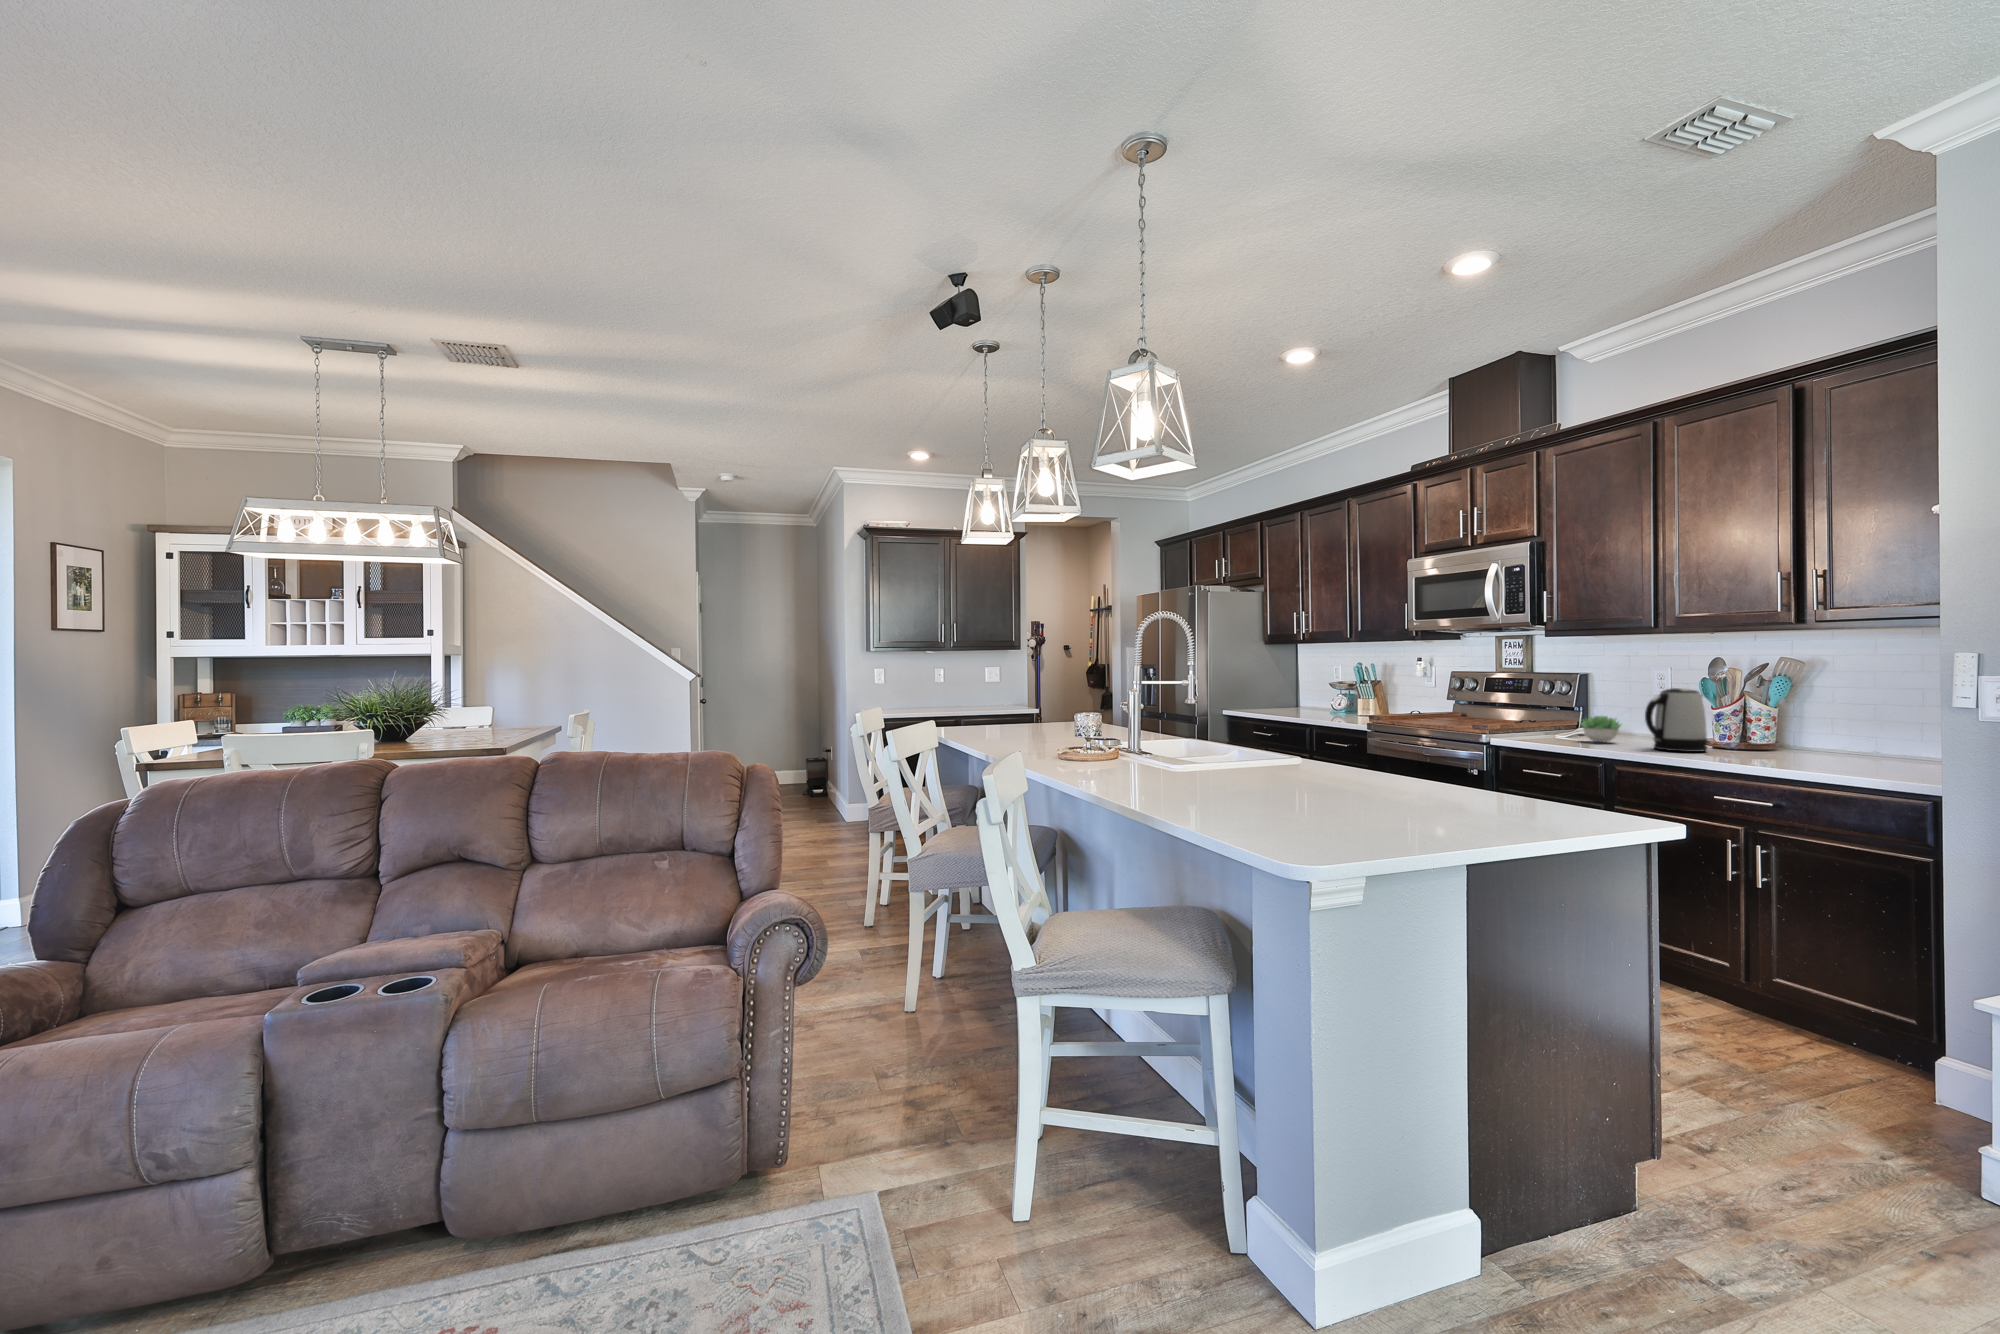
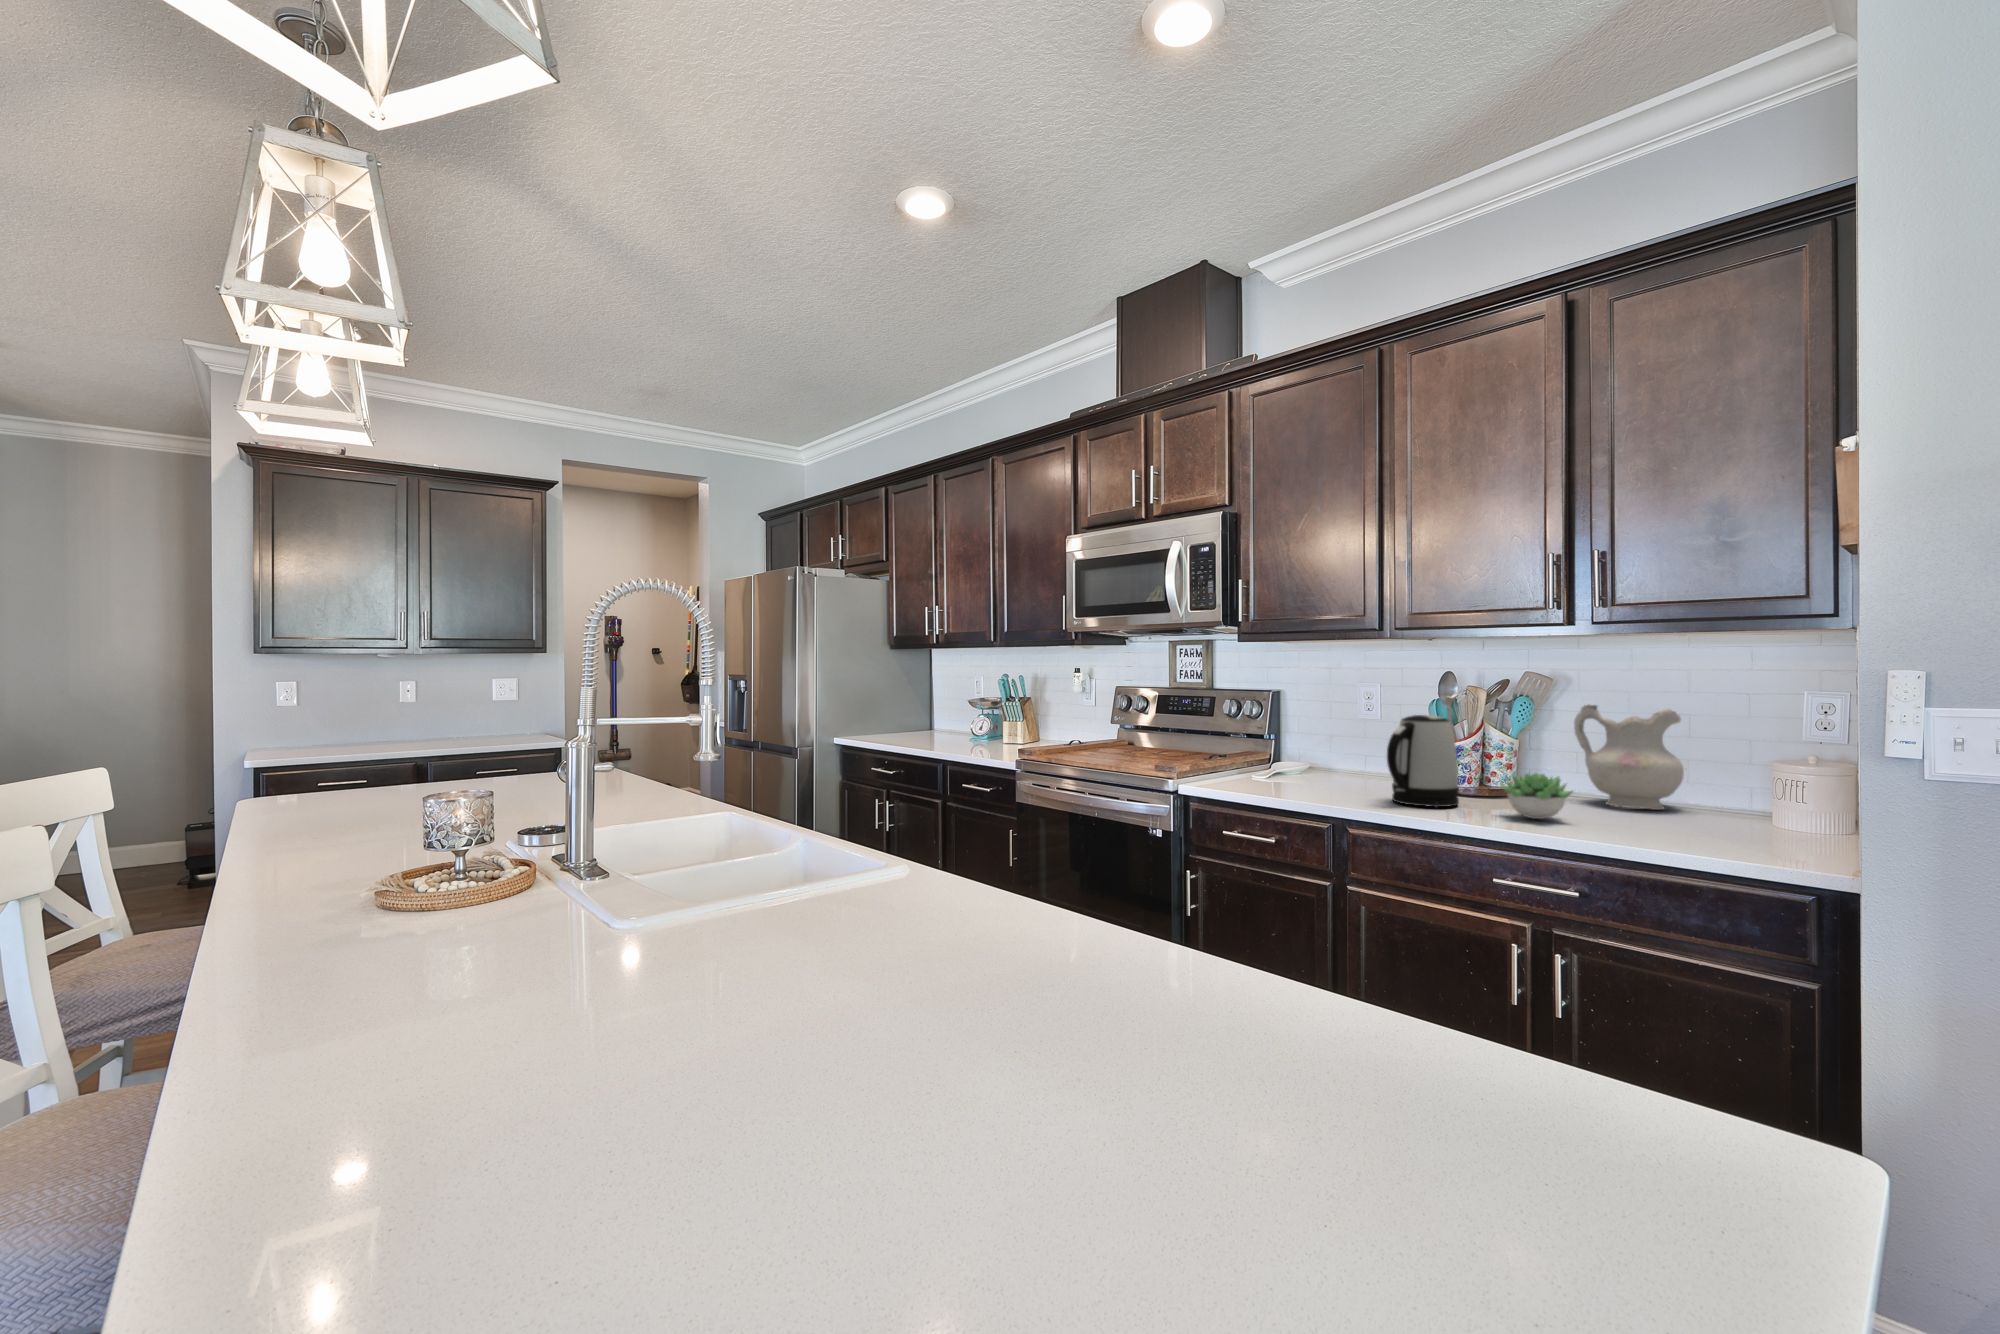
ceramic pitcher: none [1818,681,1909,759] -> present [1574,704,1684,810]
succulent plant: present [1581,716,1621,742] -> present [1501,773,1573,819]

